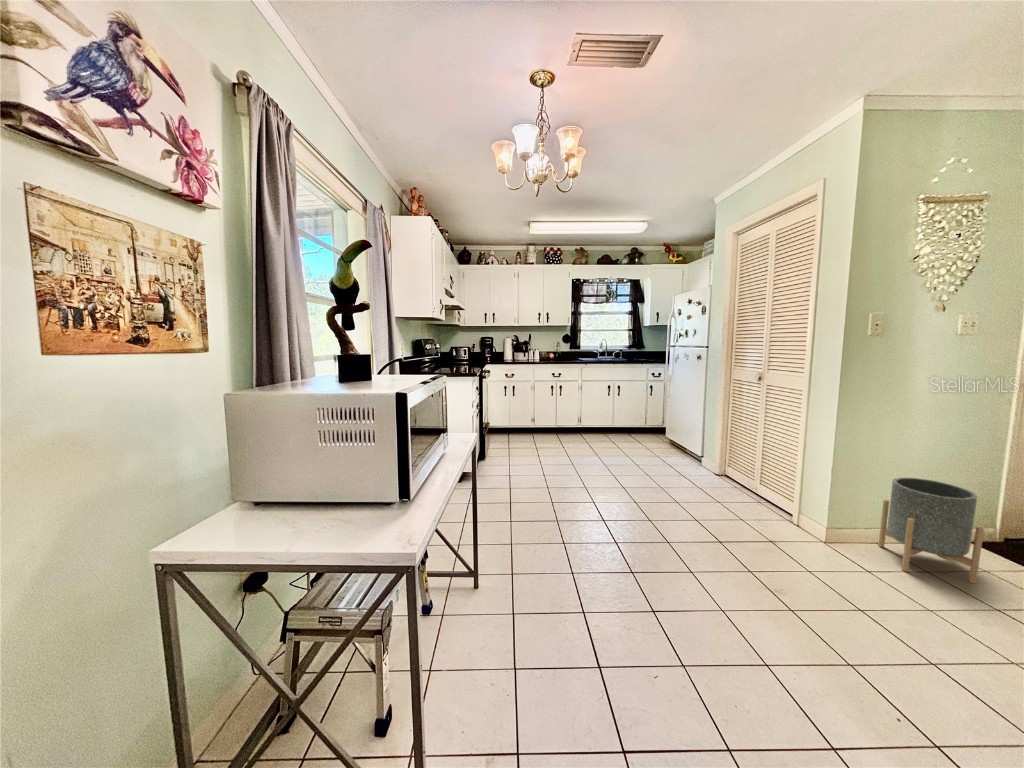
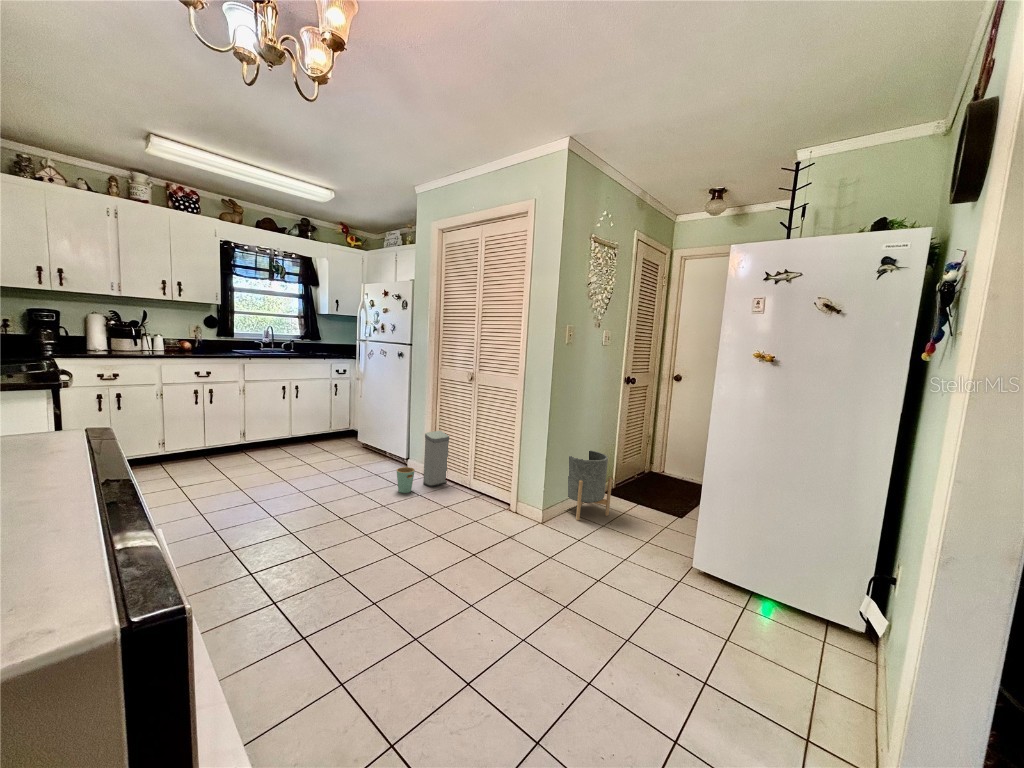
trash can: none [680,434,741,489] -> present [397,431,449,493]

